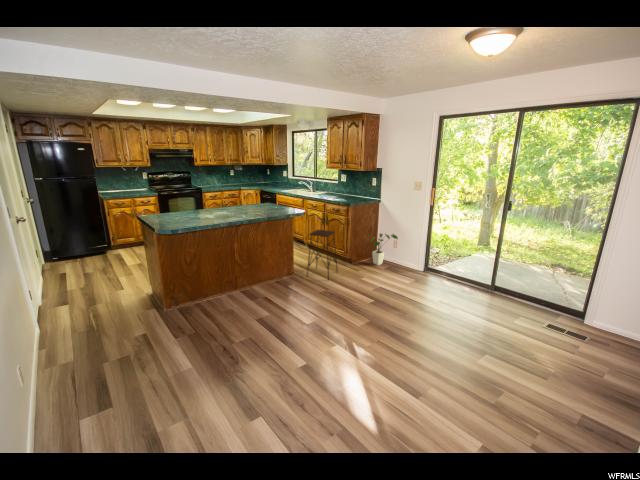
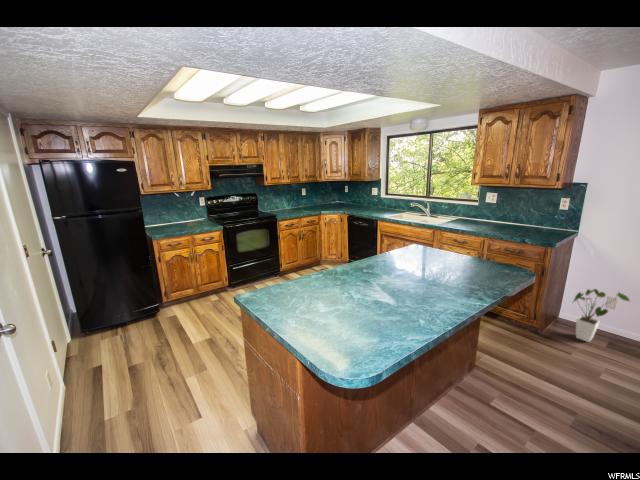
side table: present [307,230,337,280] -> none [495,293,560,391]

